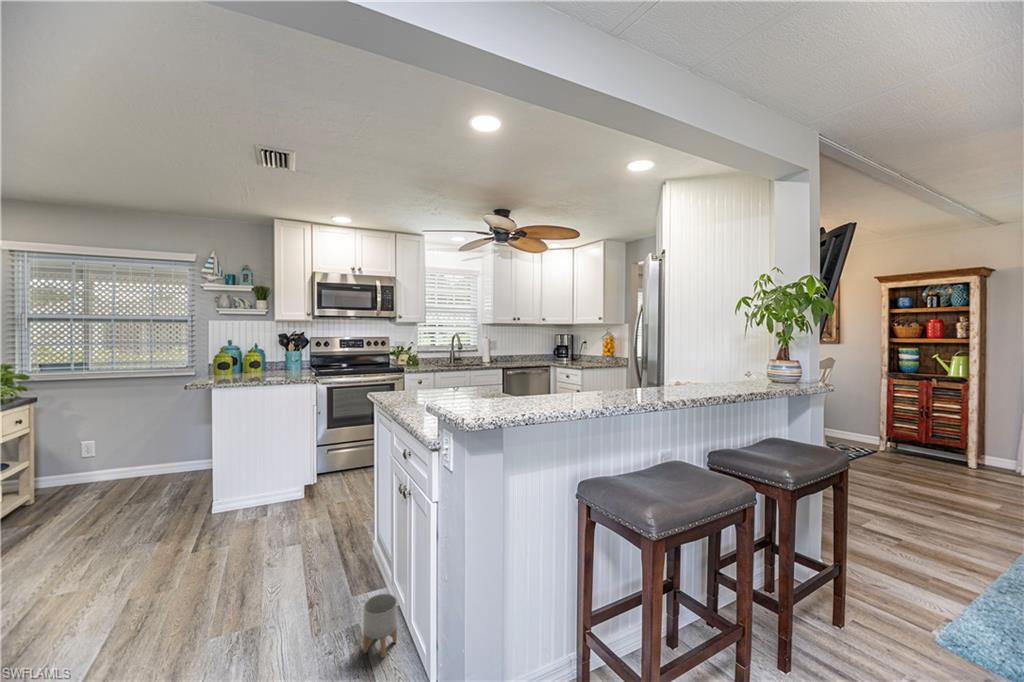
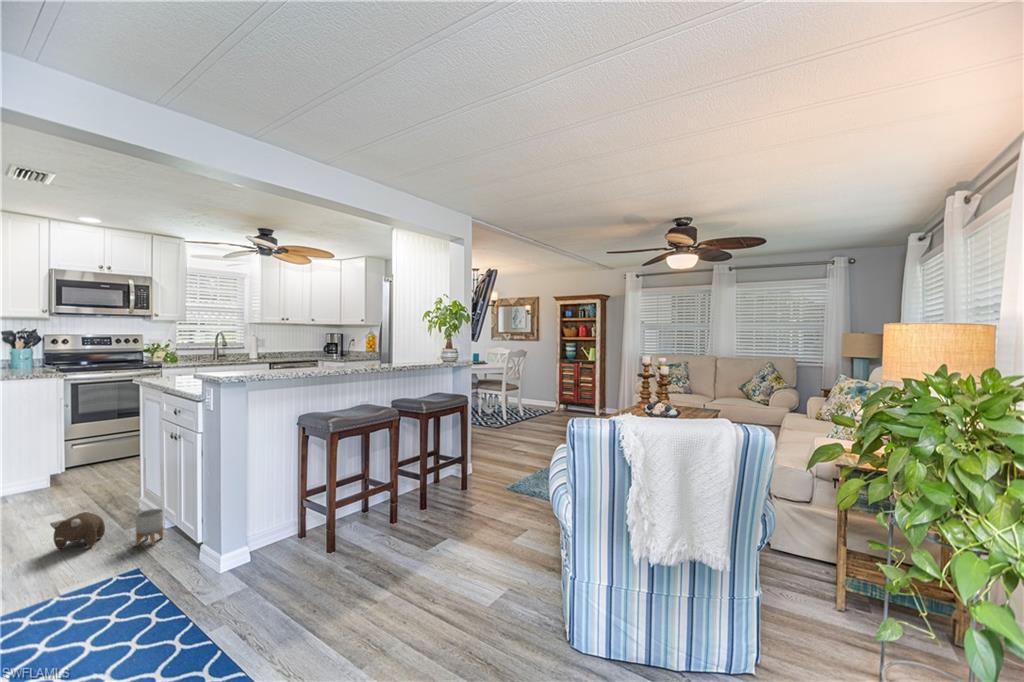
plush toy: none [268,580,333,636] -> present [50,512,105,549]

